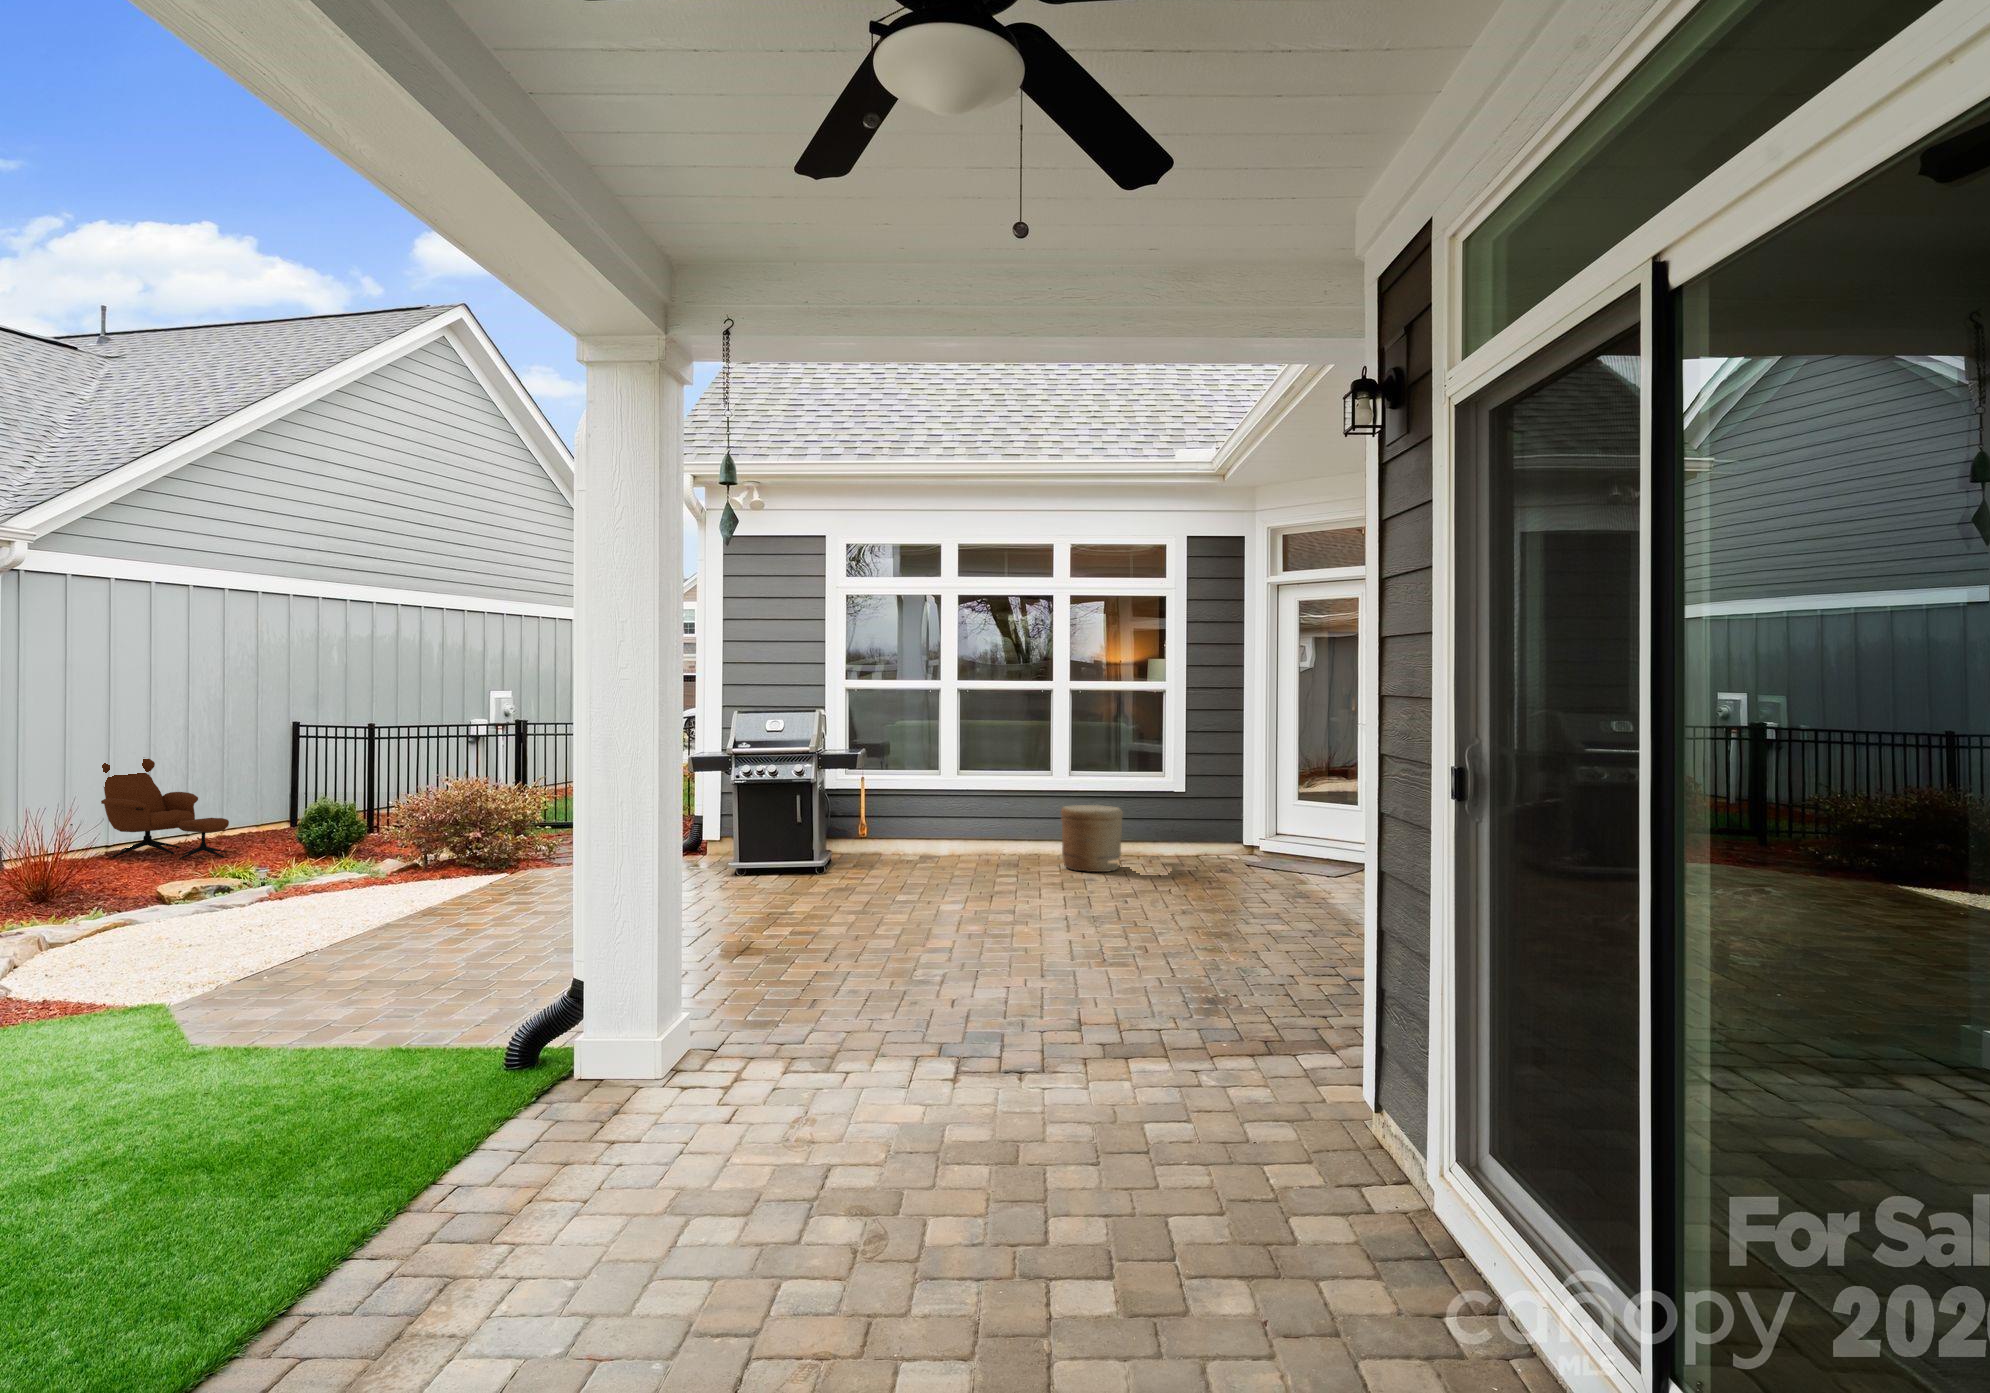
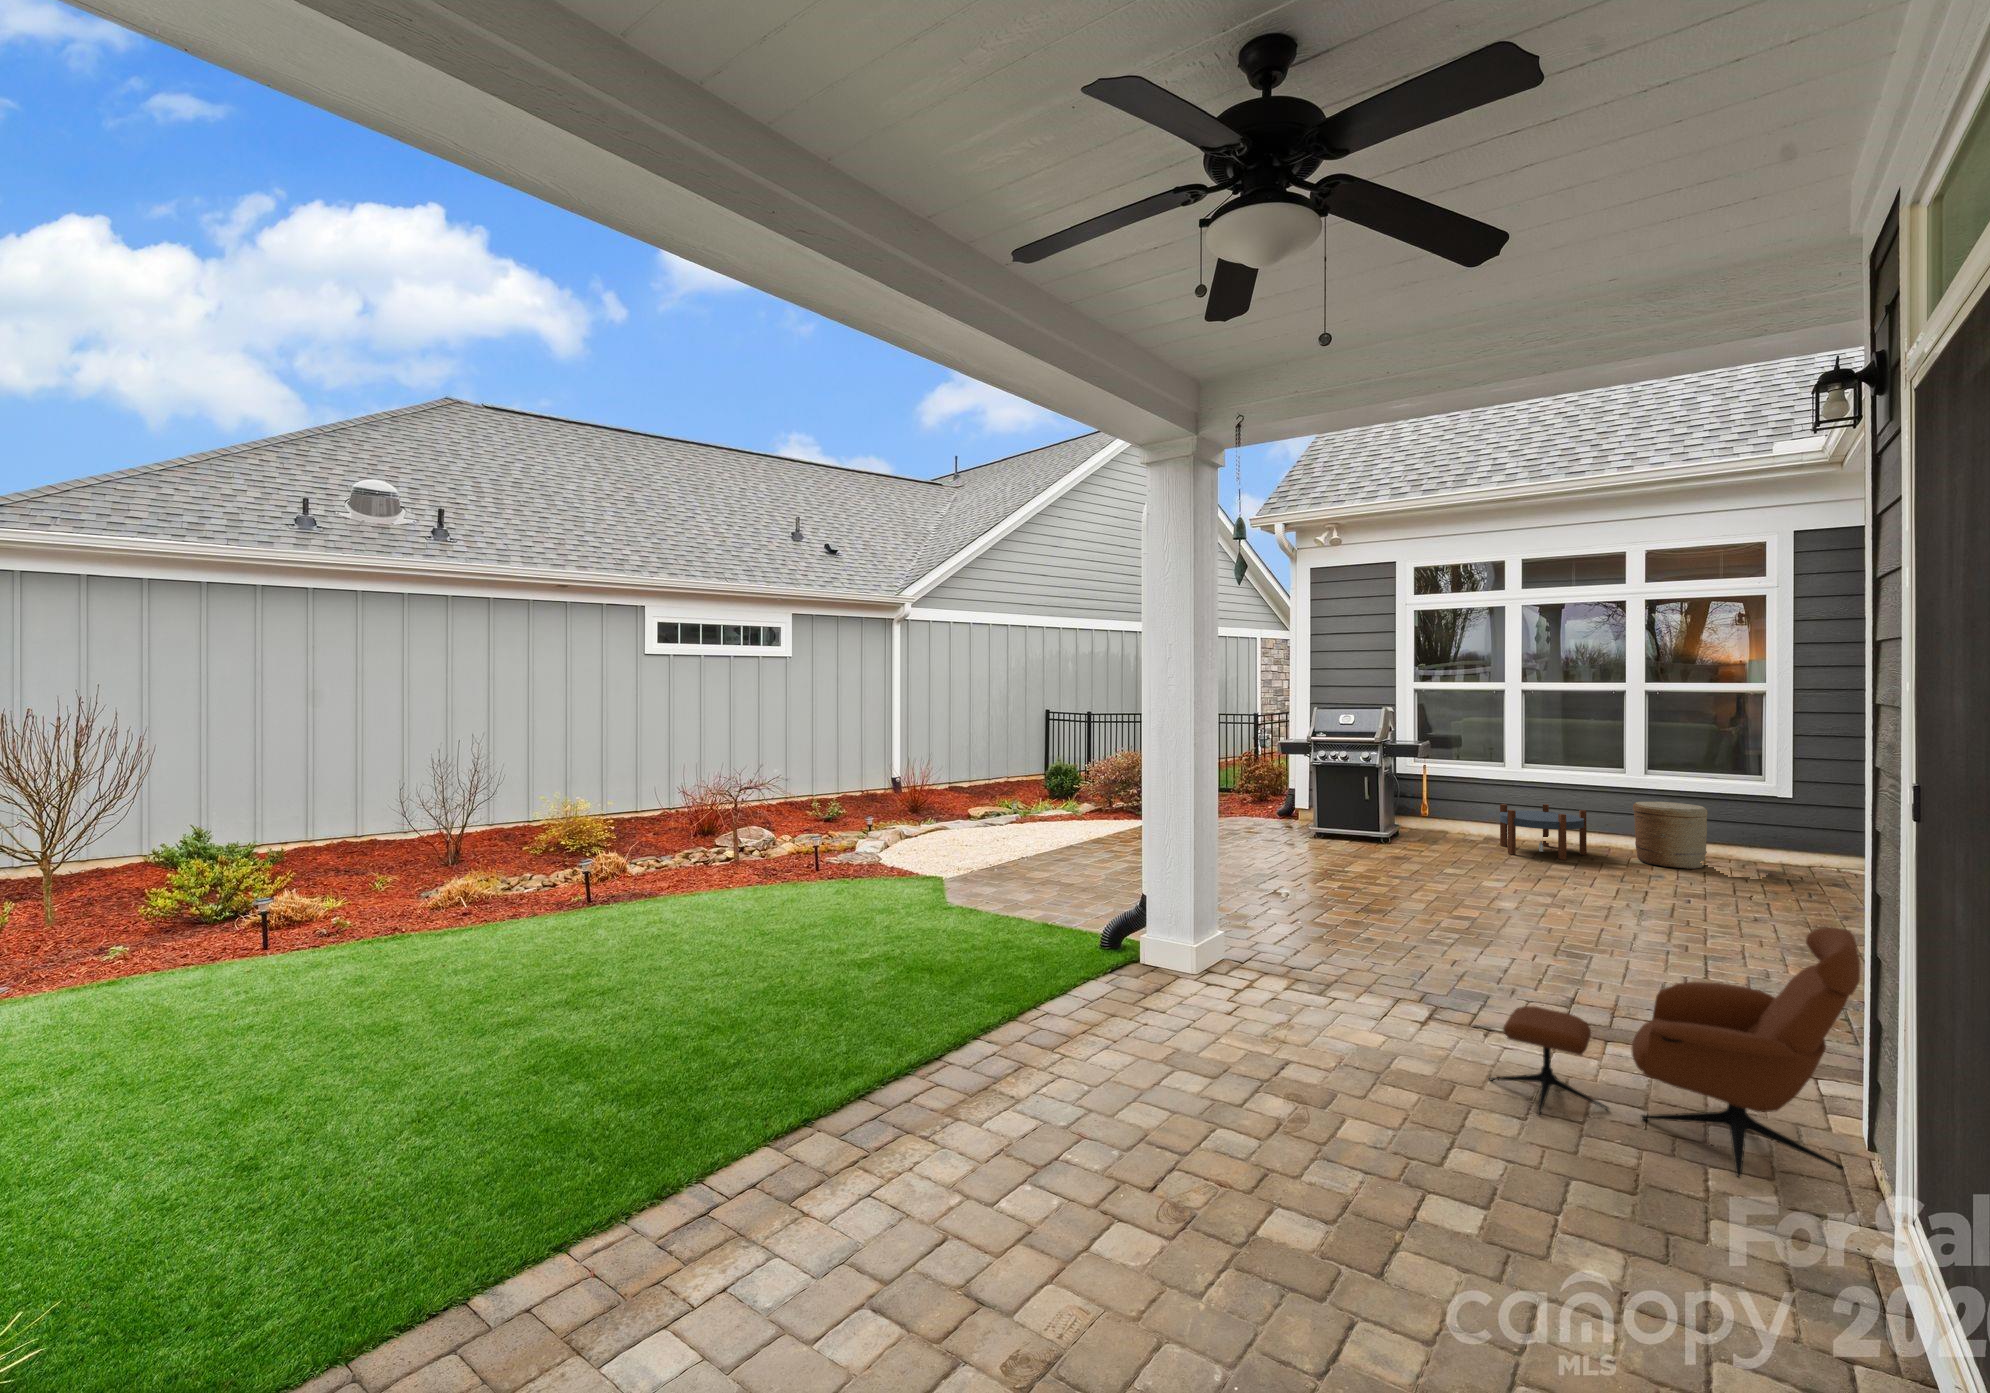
lounge chair: present [101,759,229,860] -> present [1490,927,1861,1177]
side table: none [936,815,1019,875] -> present [1499,804,1587,860]

